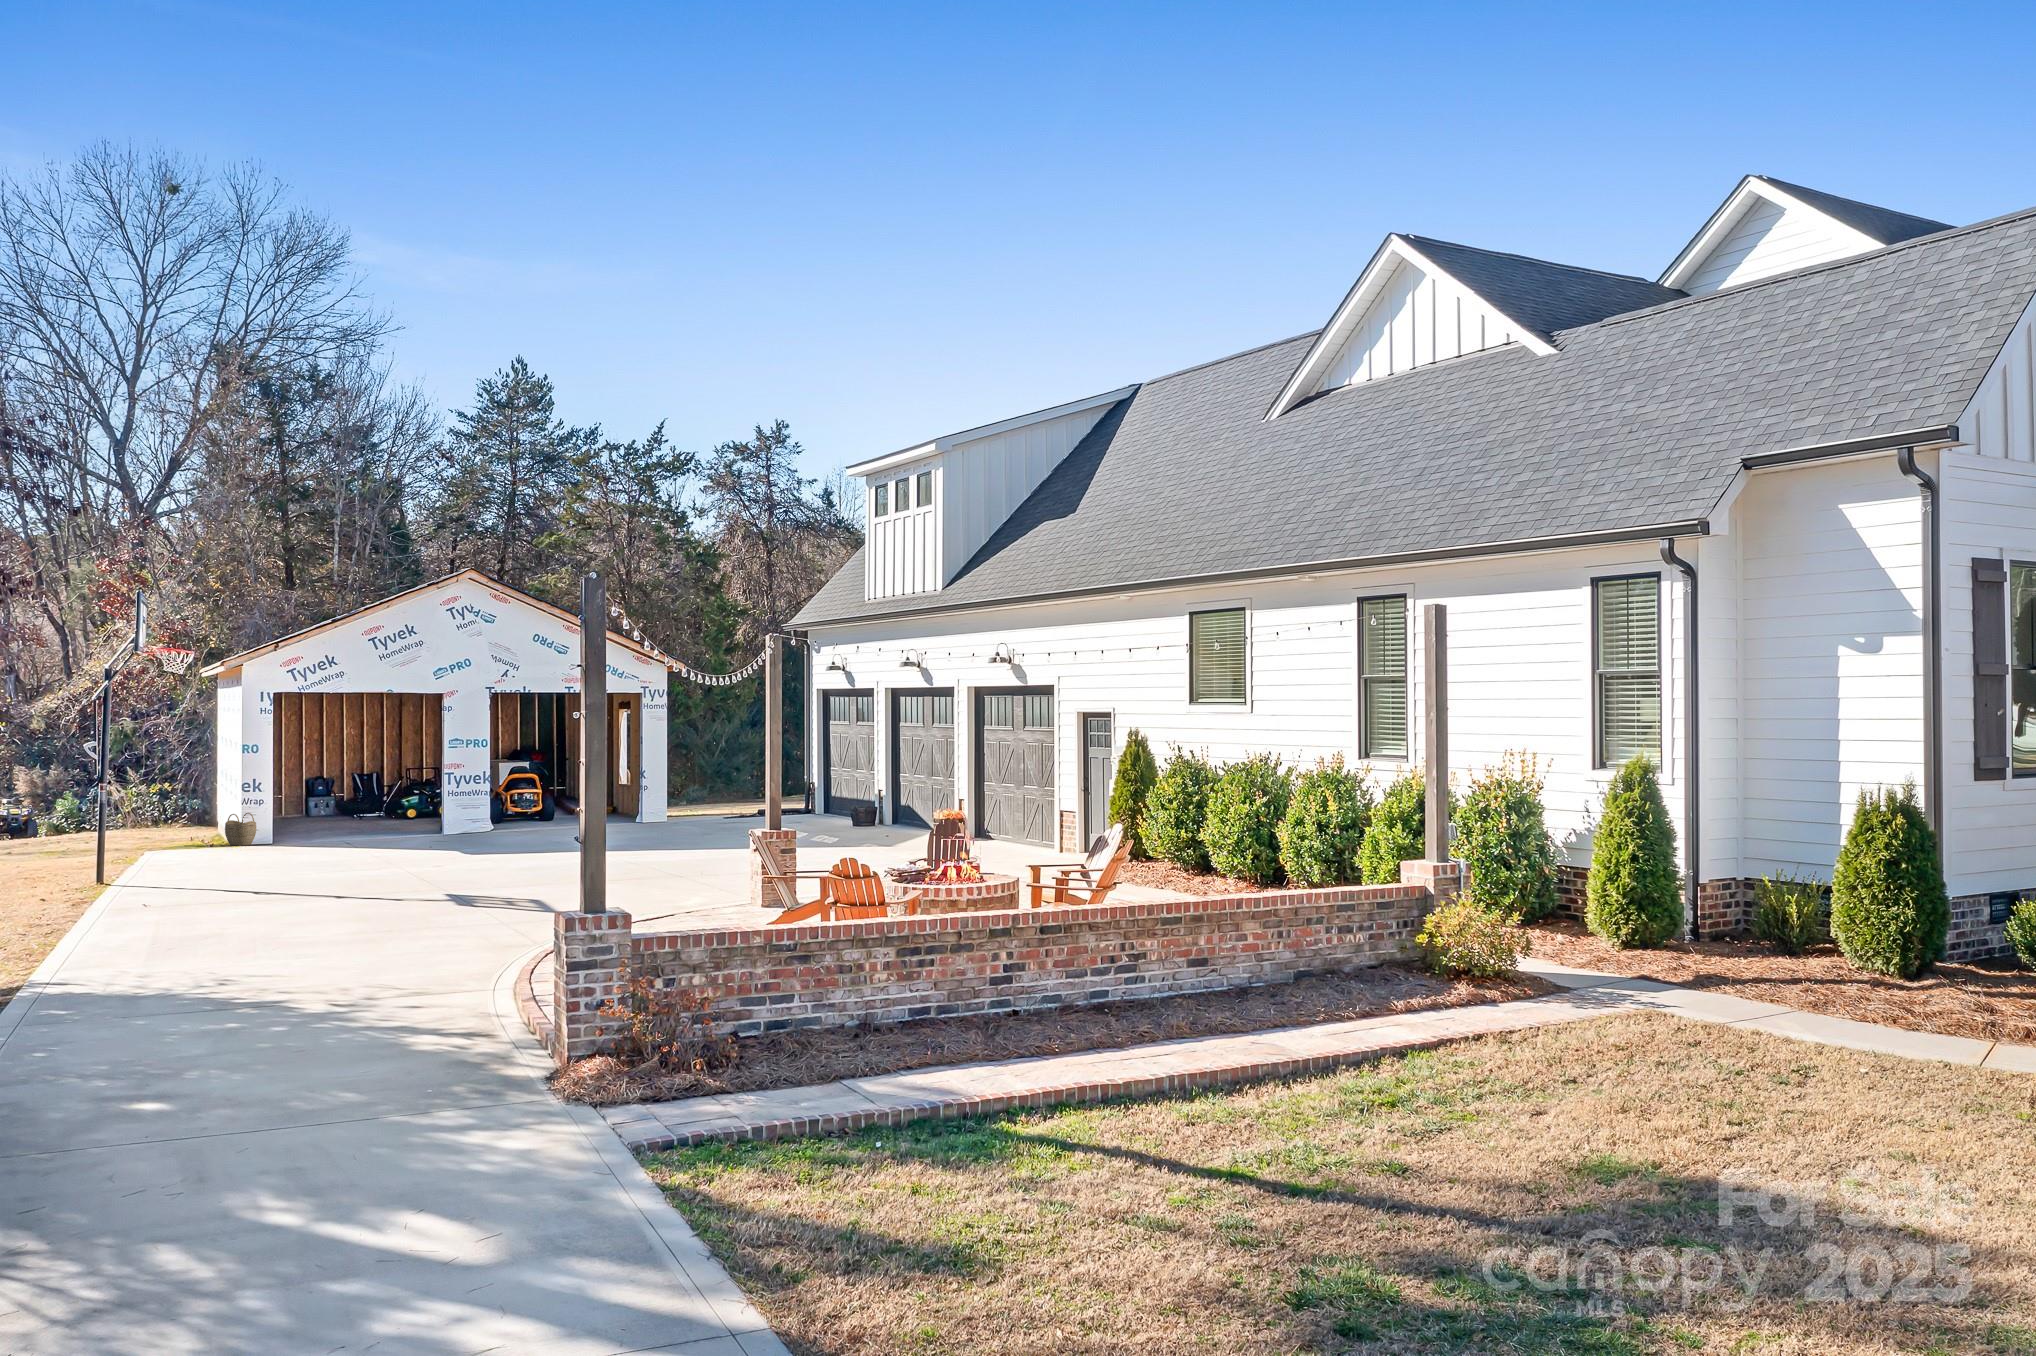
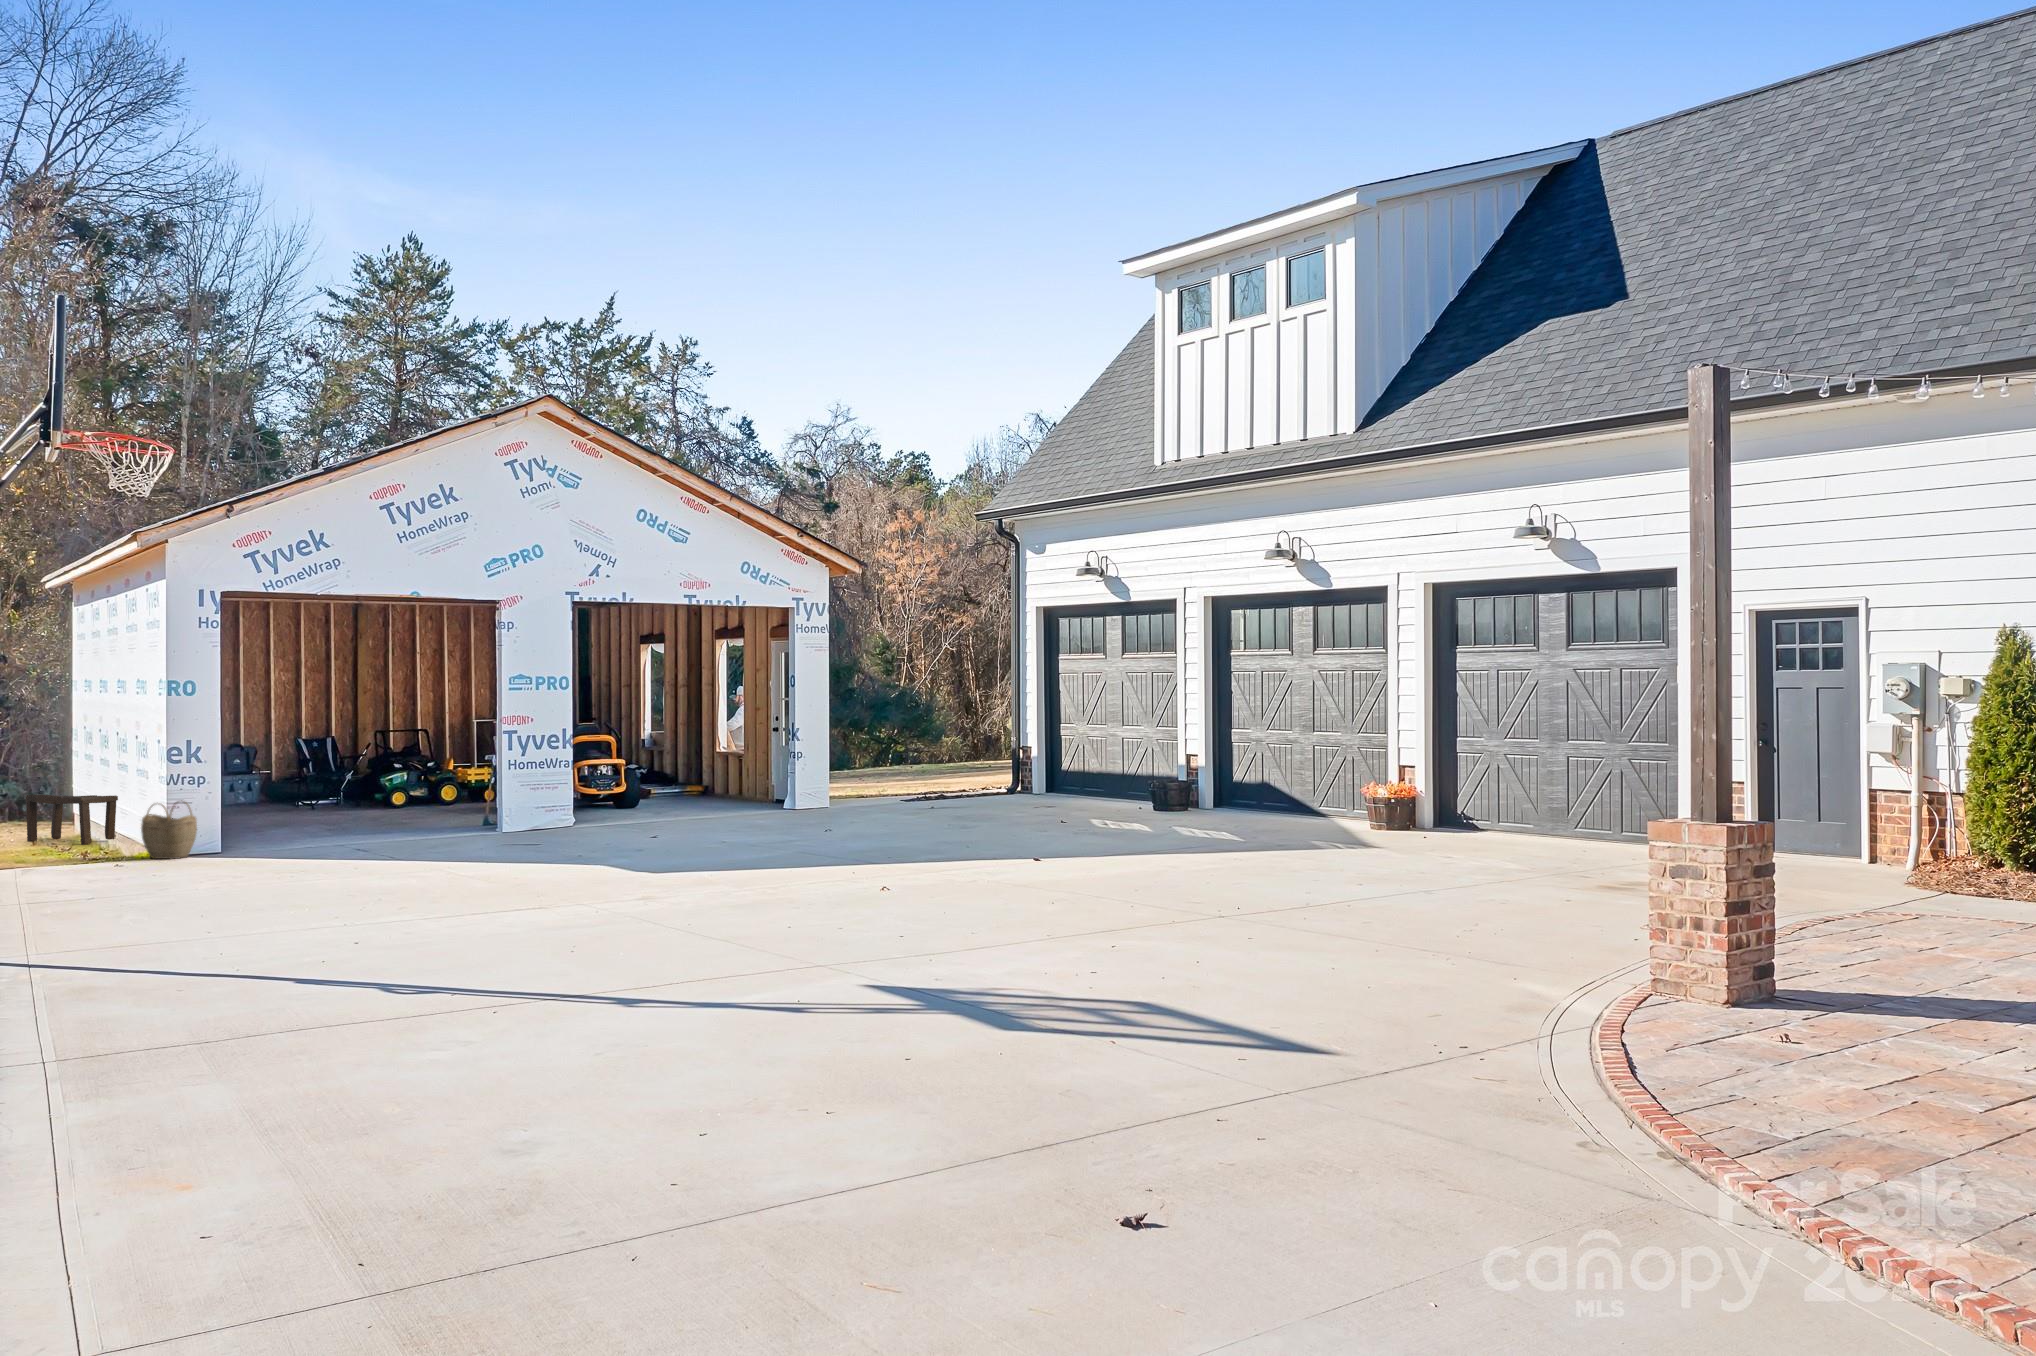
bench: none [172,809,223,839] -> present [26,794,118,845]

